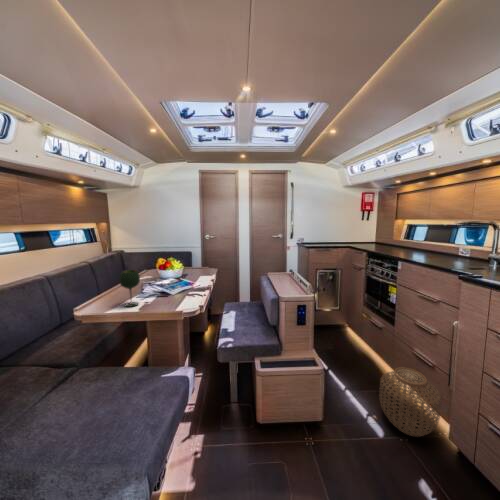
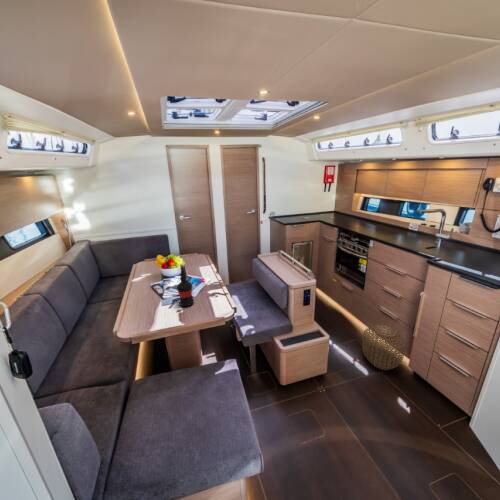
wine bottle: none [152,256,169,301] -> present [177,265,194,306]
wine glass: present [119,270,140,307] -> none [150,283,170,319]

